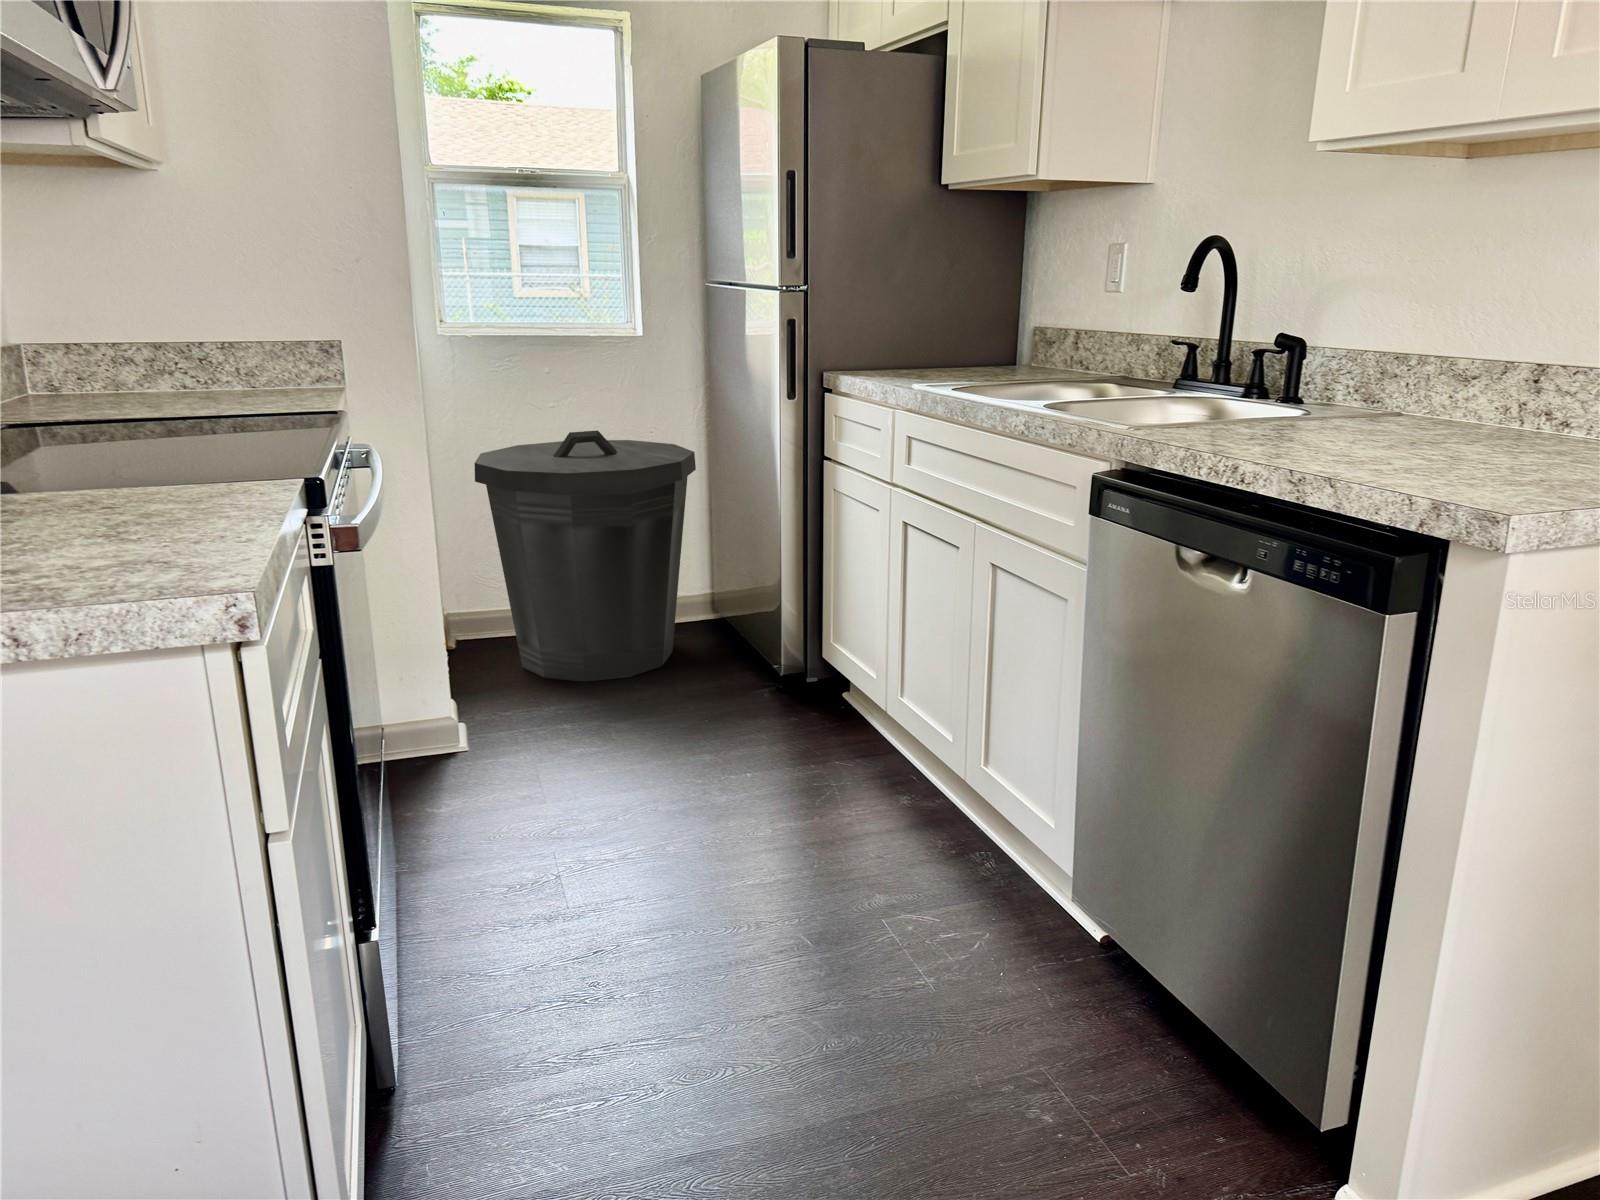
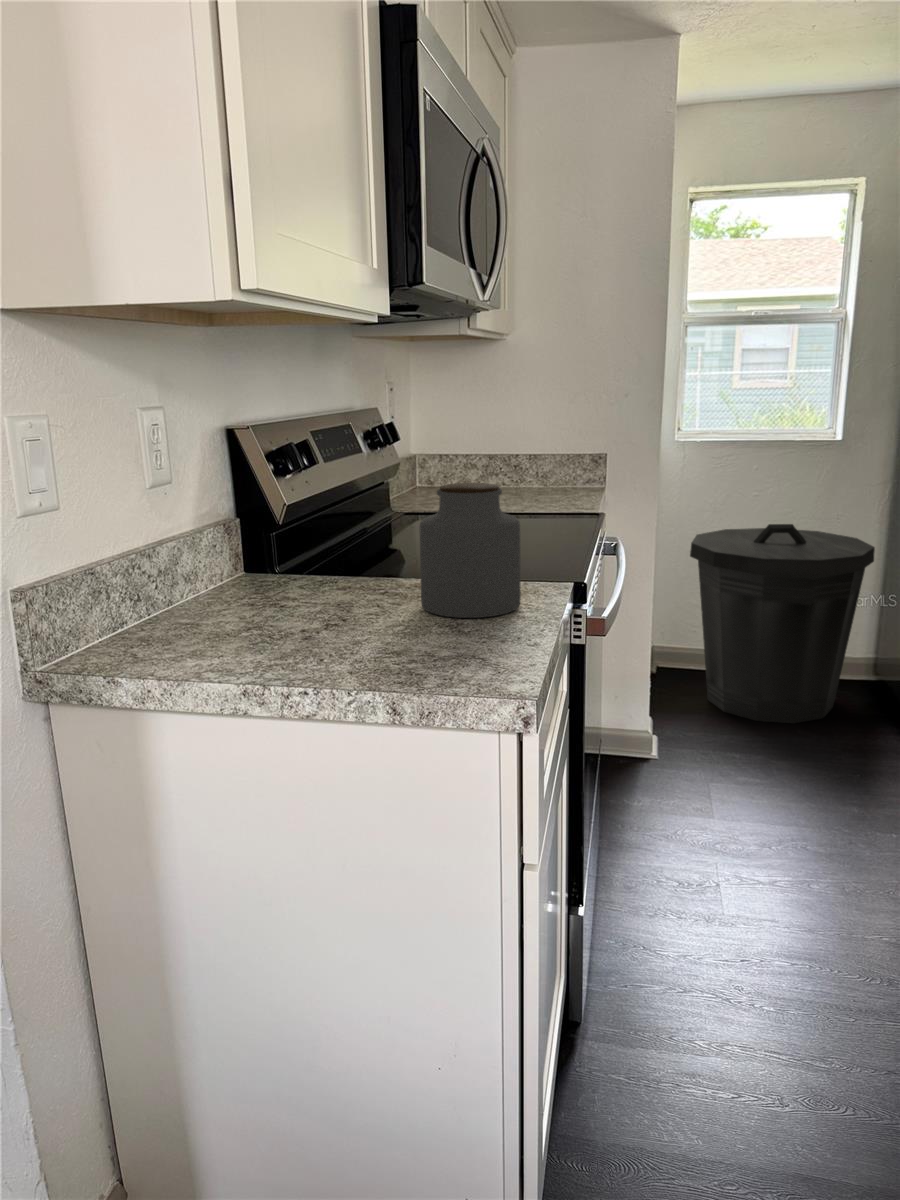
jar: none [33,330,220,527] -> present [420,483,521,618]

